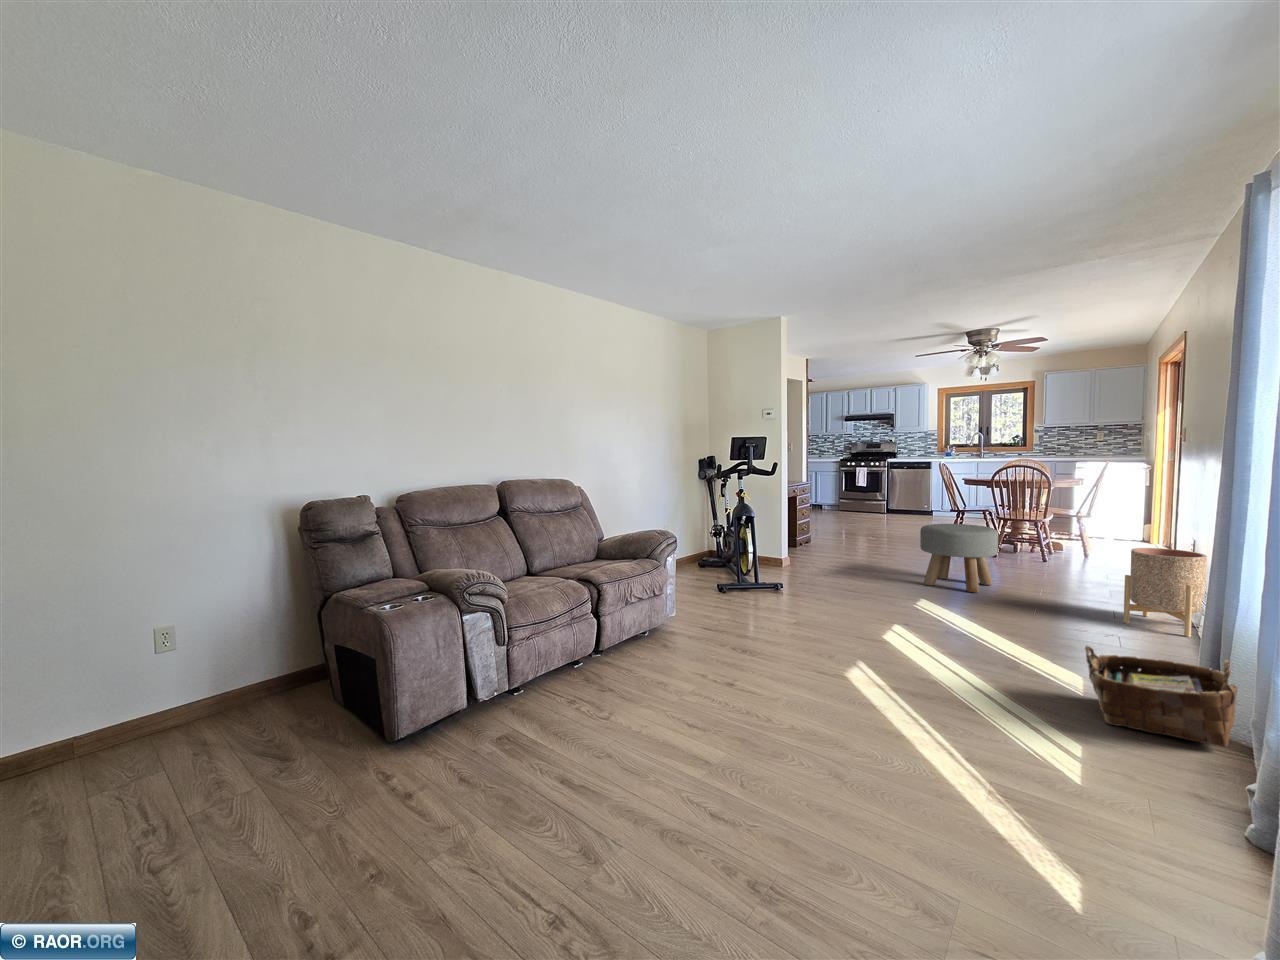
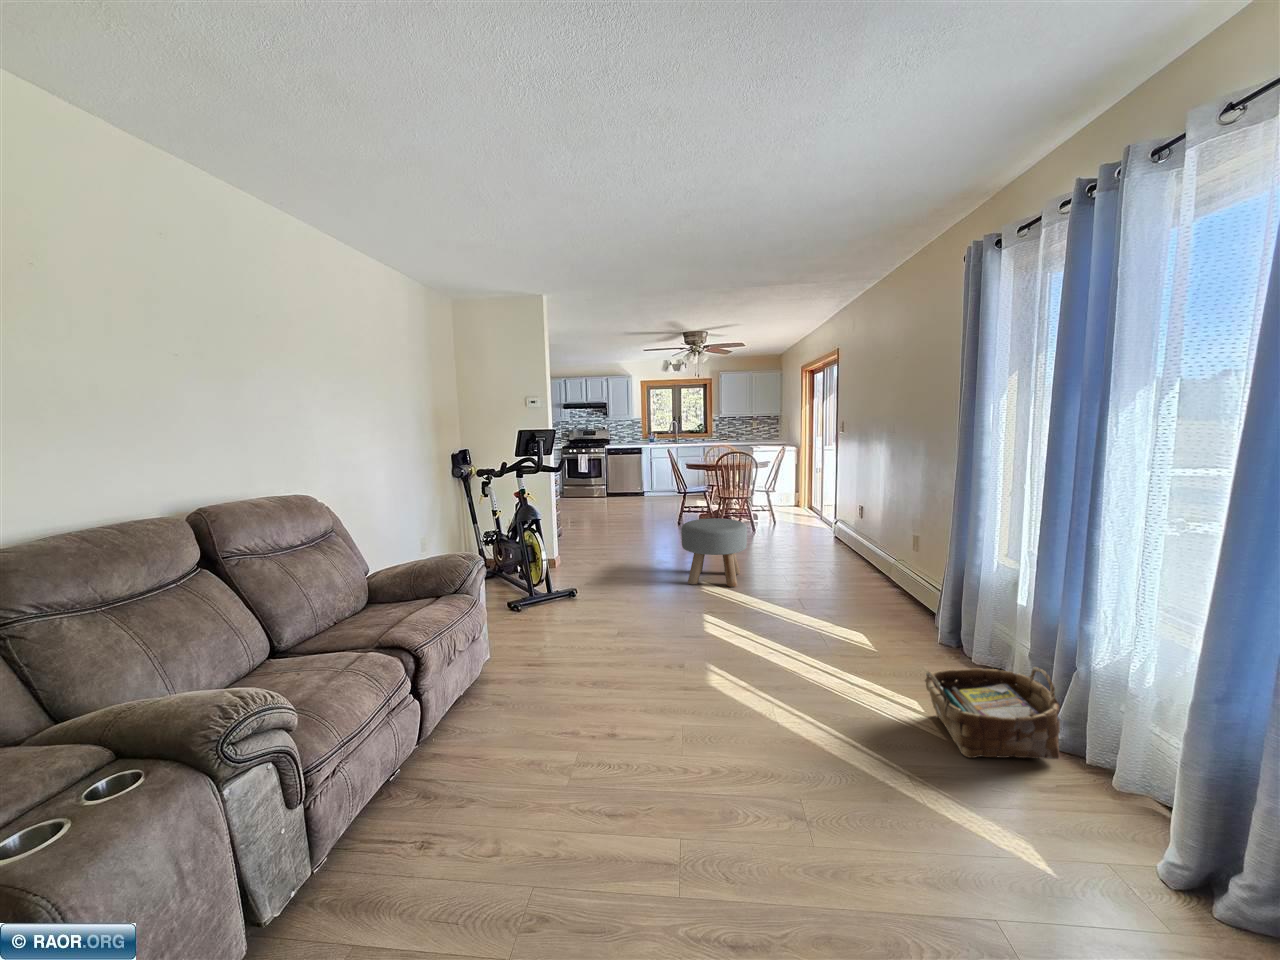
planter: present [1123,548,1207,637] -> none [854,532,906,607]

